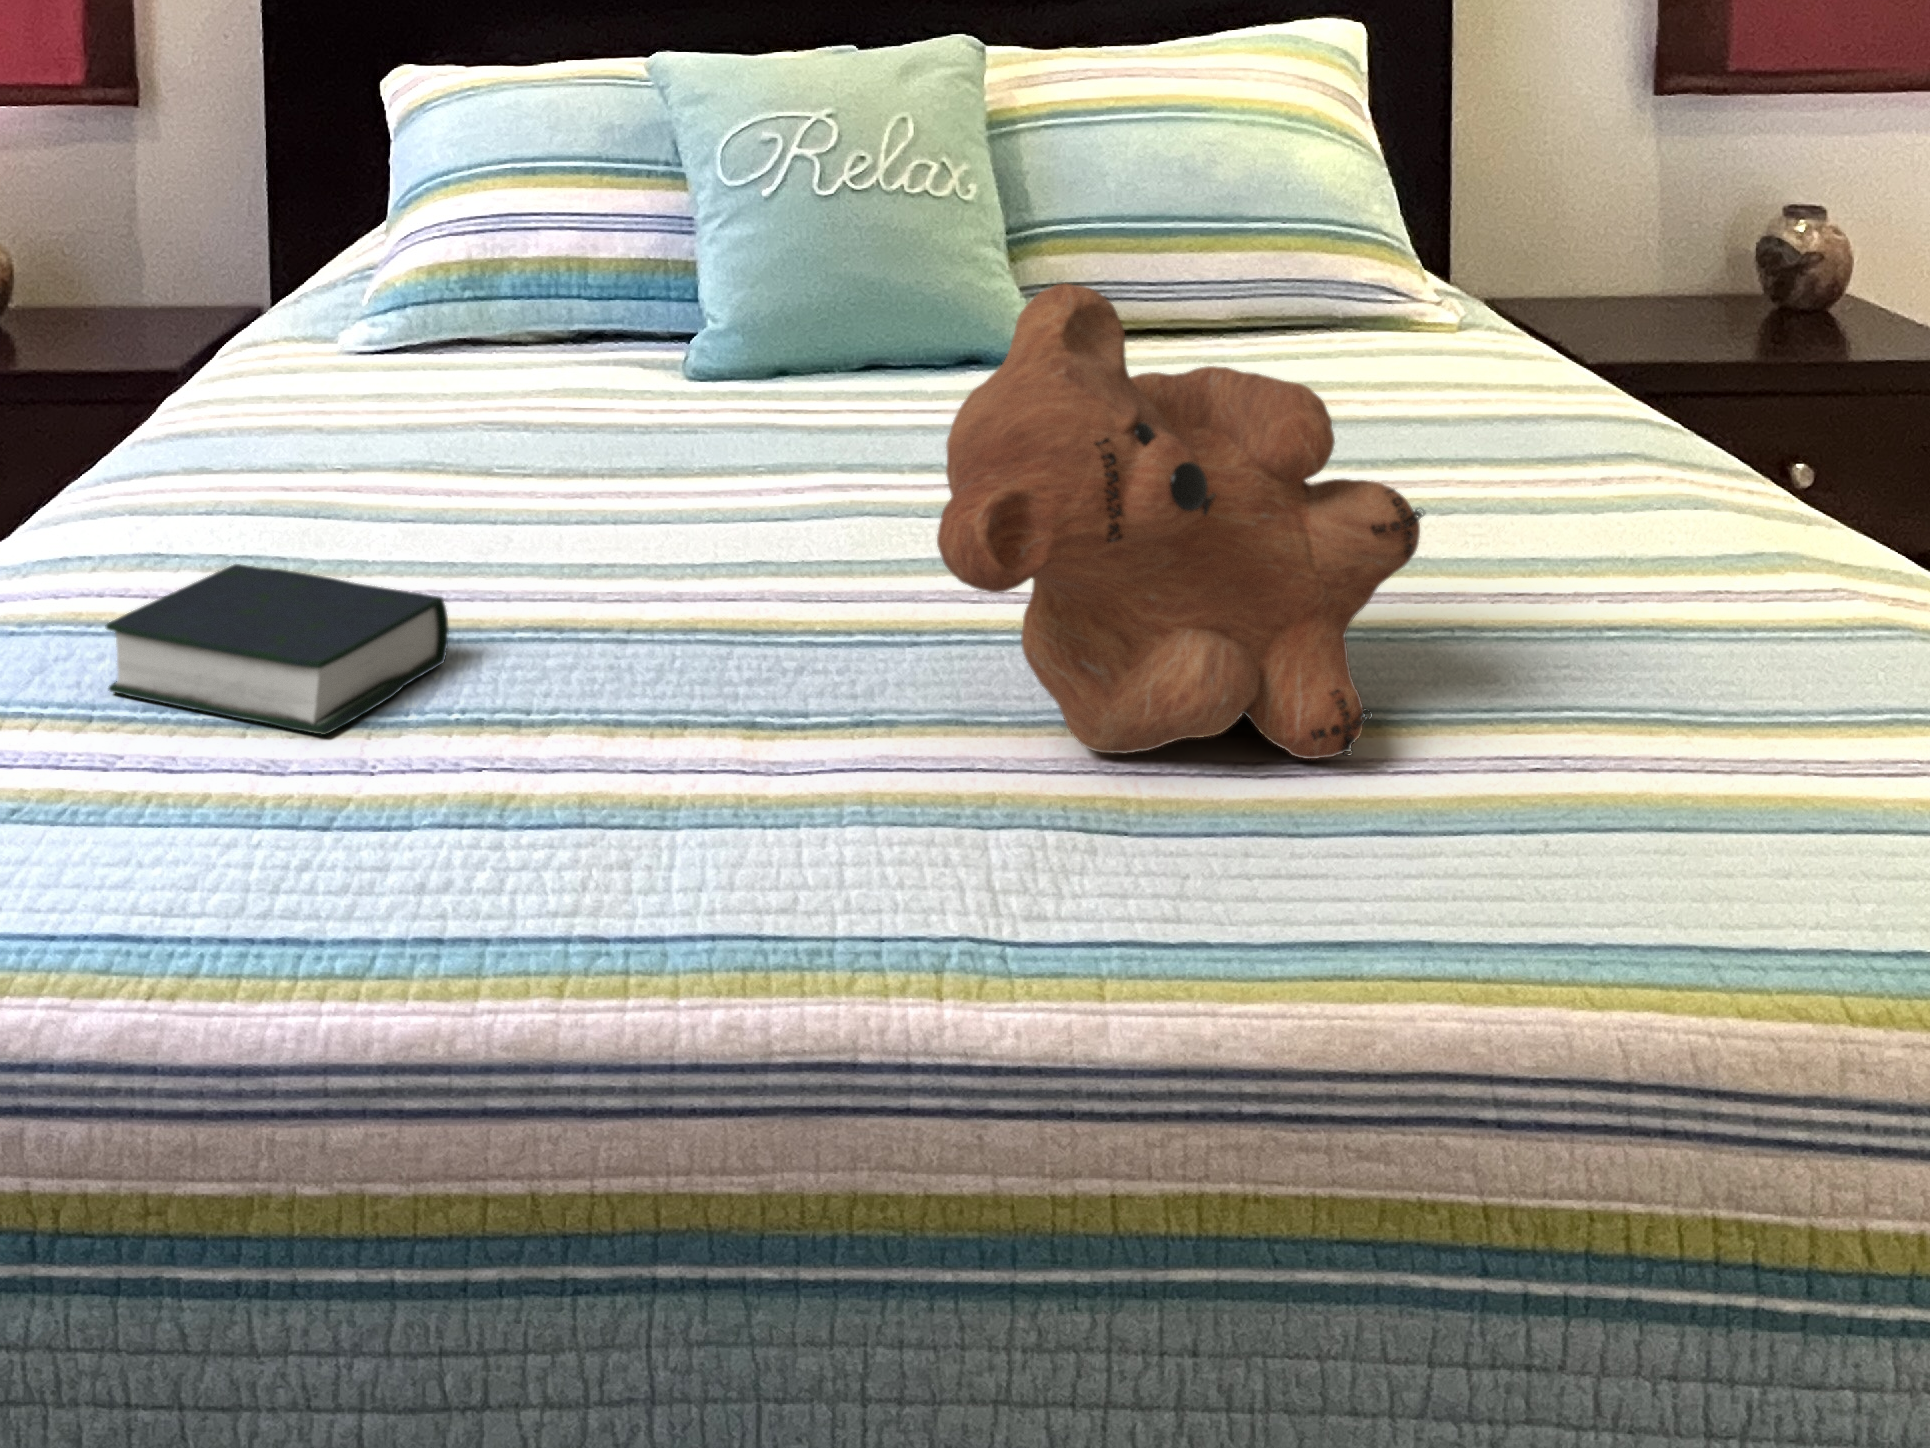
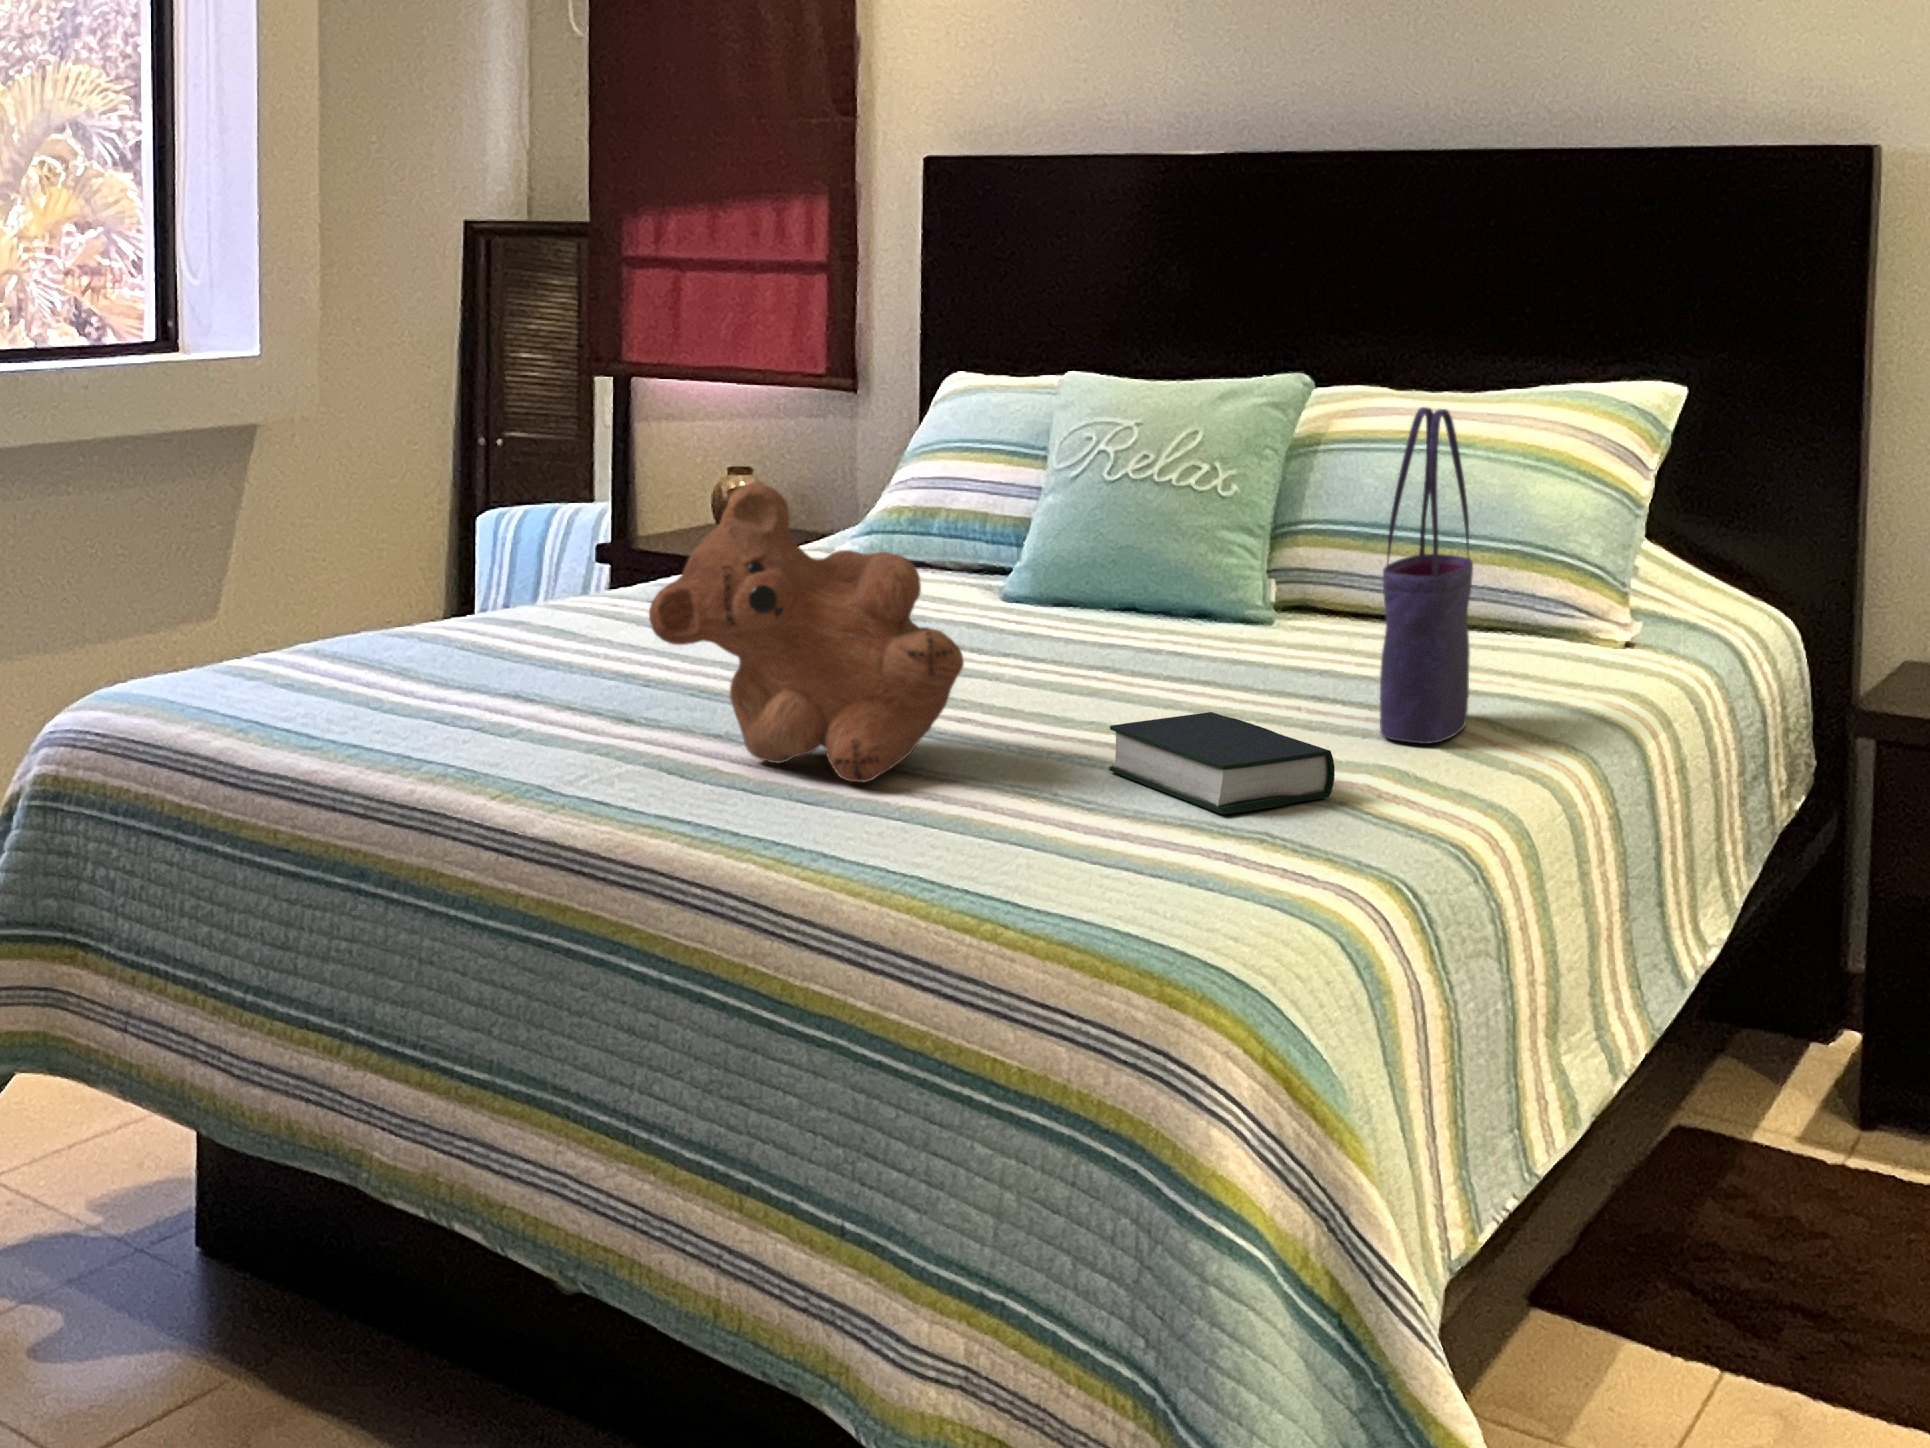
tote bag: none [1522,64,1661,501] -> present [1380,407,1473,744]
book: present [106,564,449,735] -> present [1109,712,1335,814]

